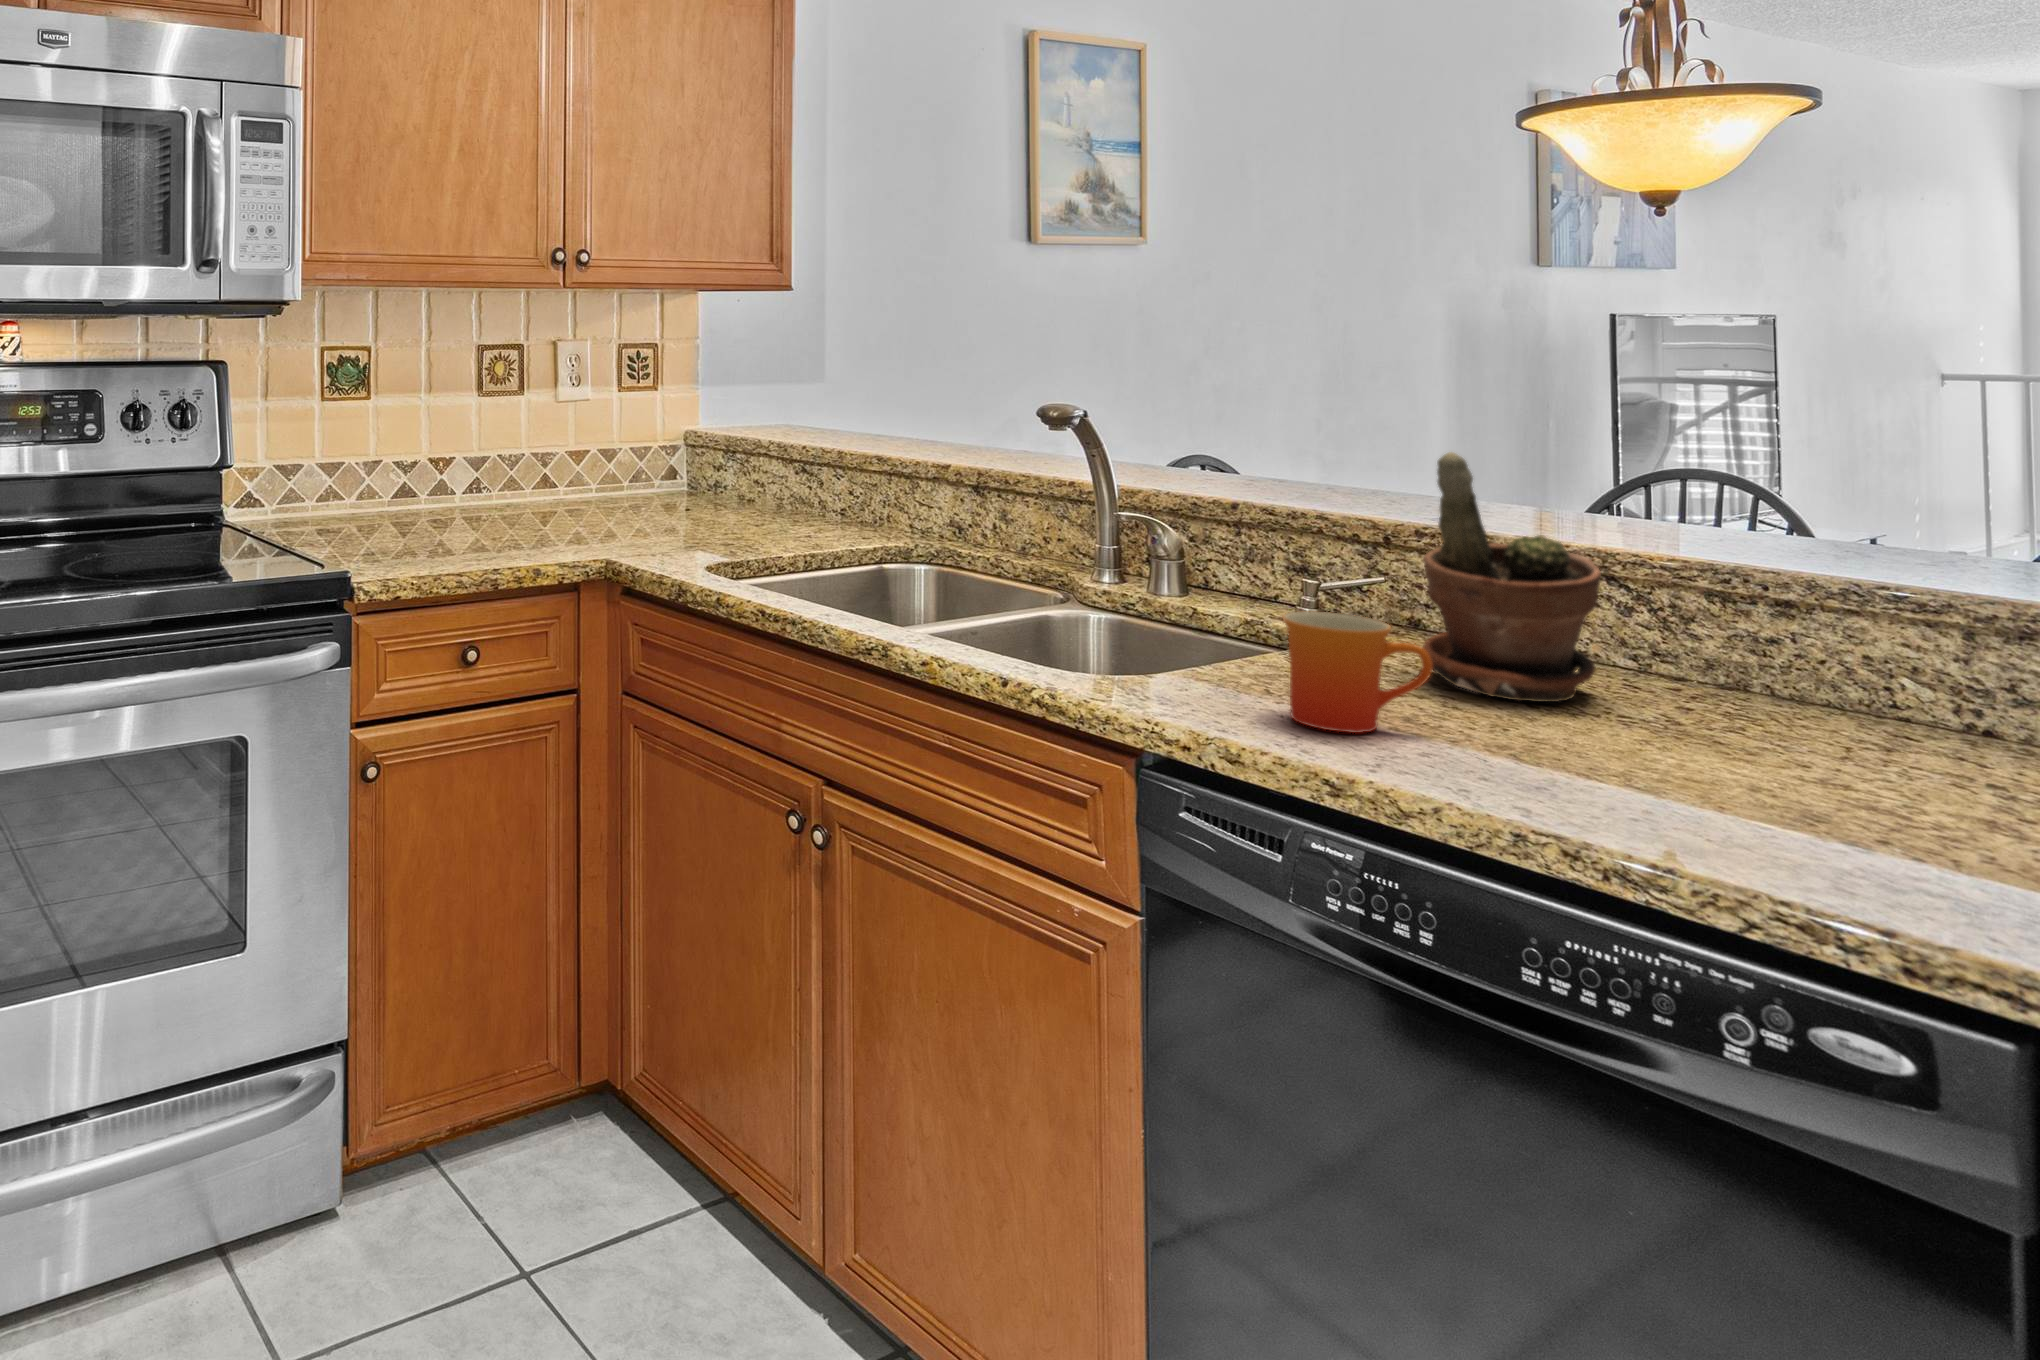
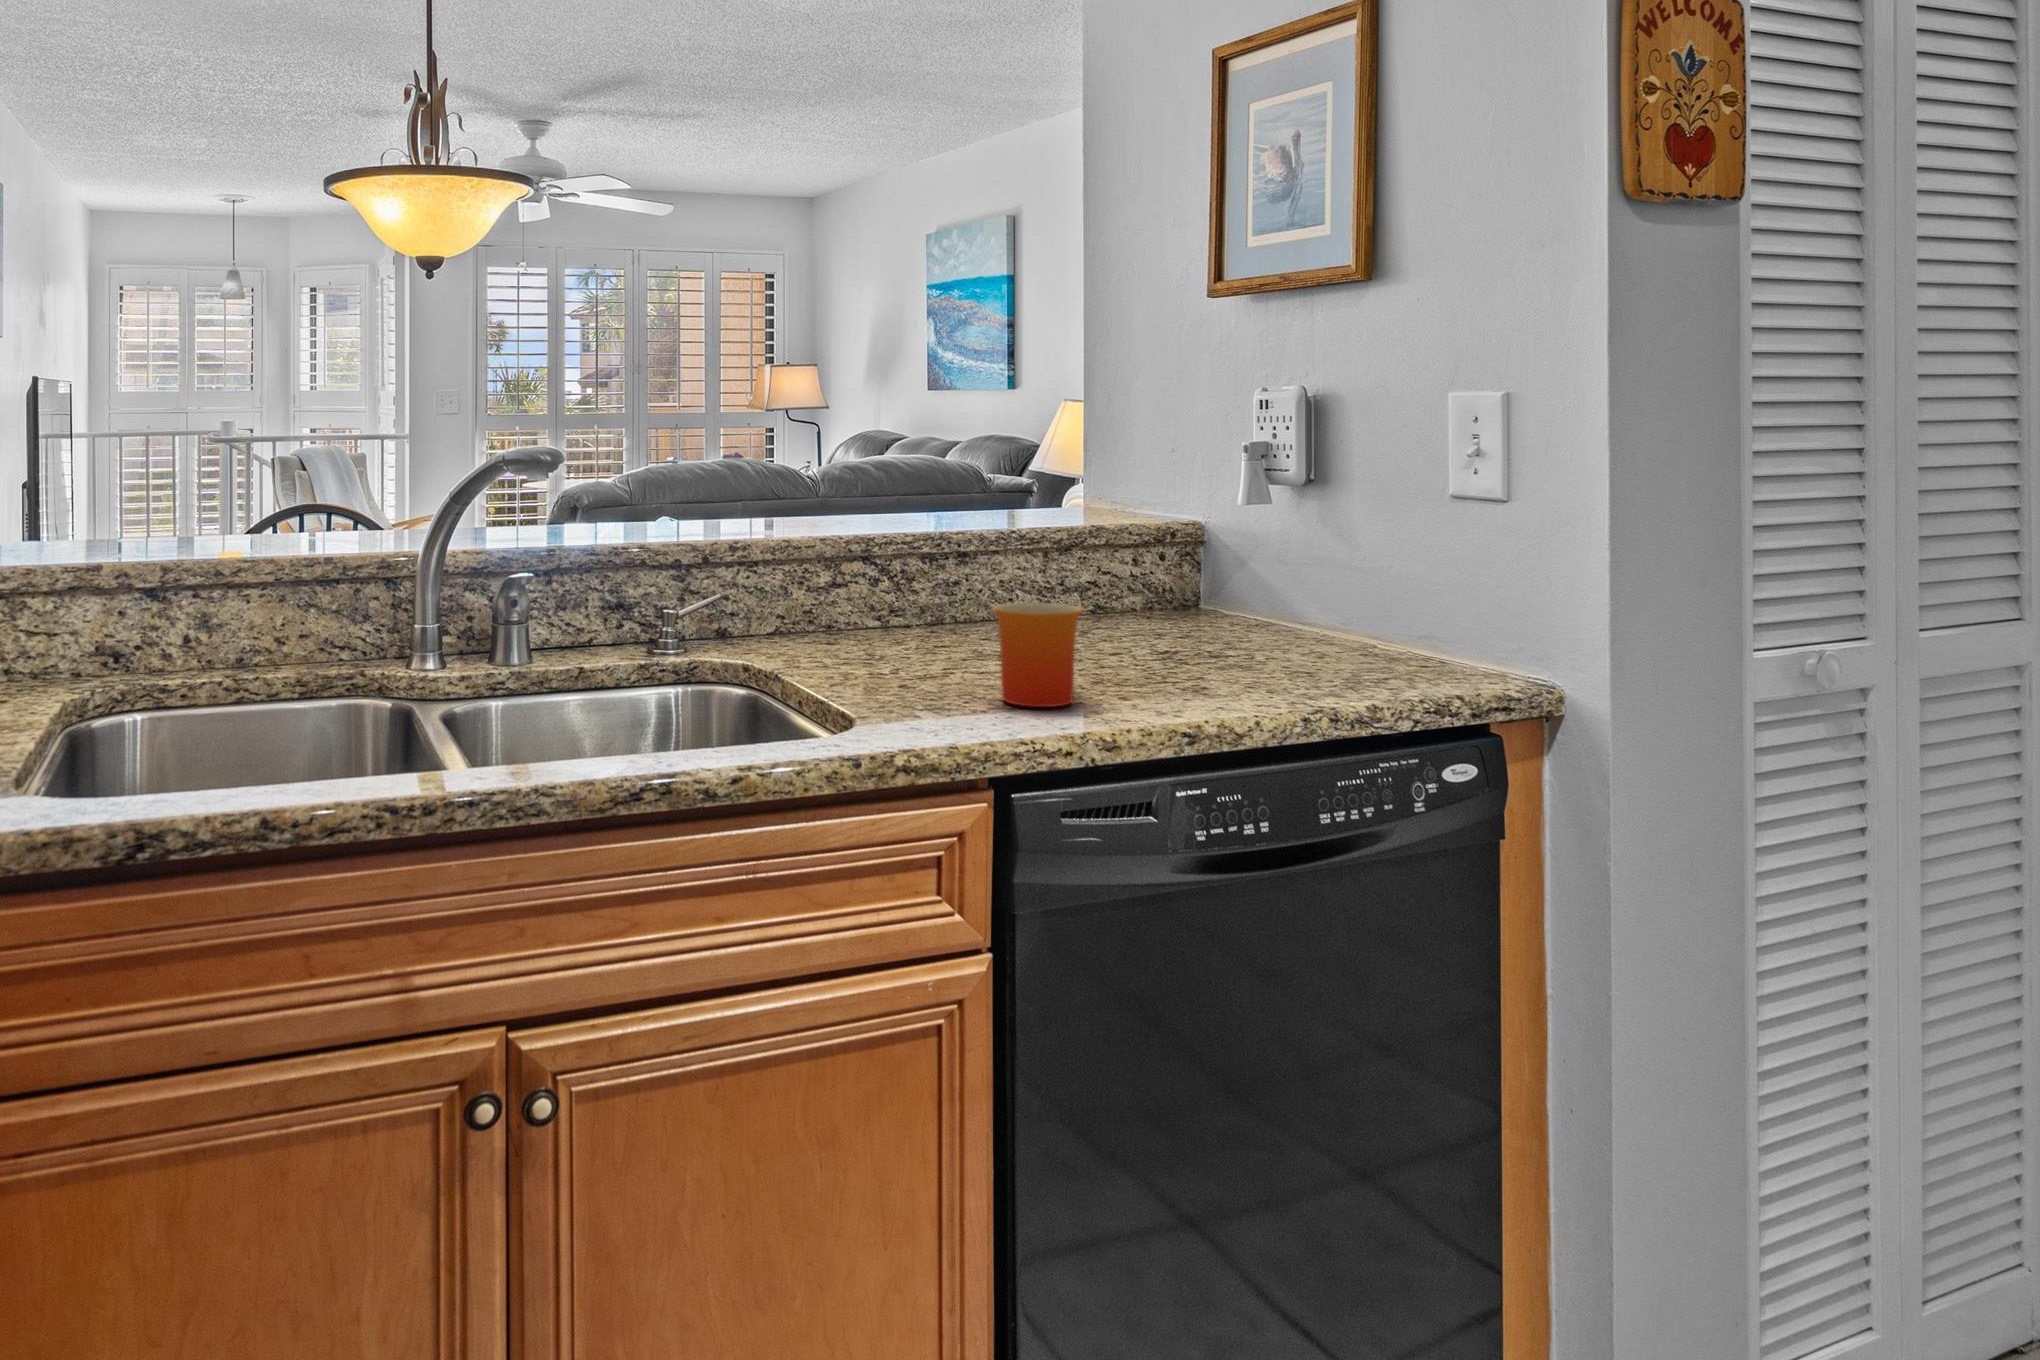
potted plant: present [1422,452,1601,702] -> none [856,457,988,661]

